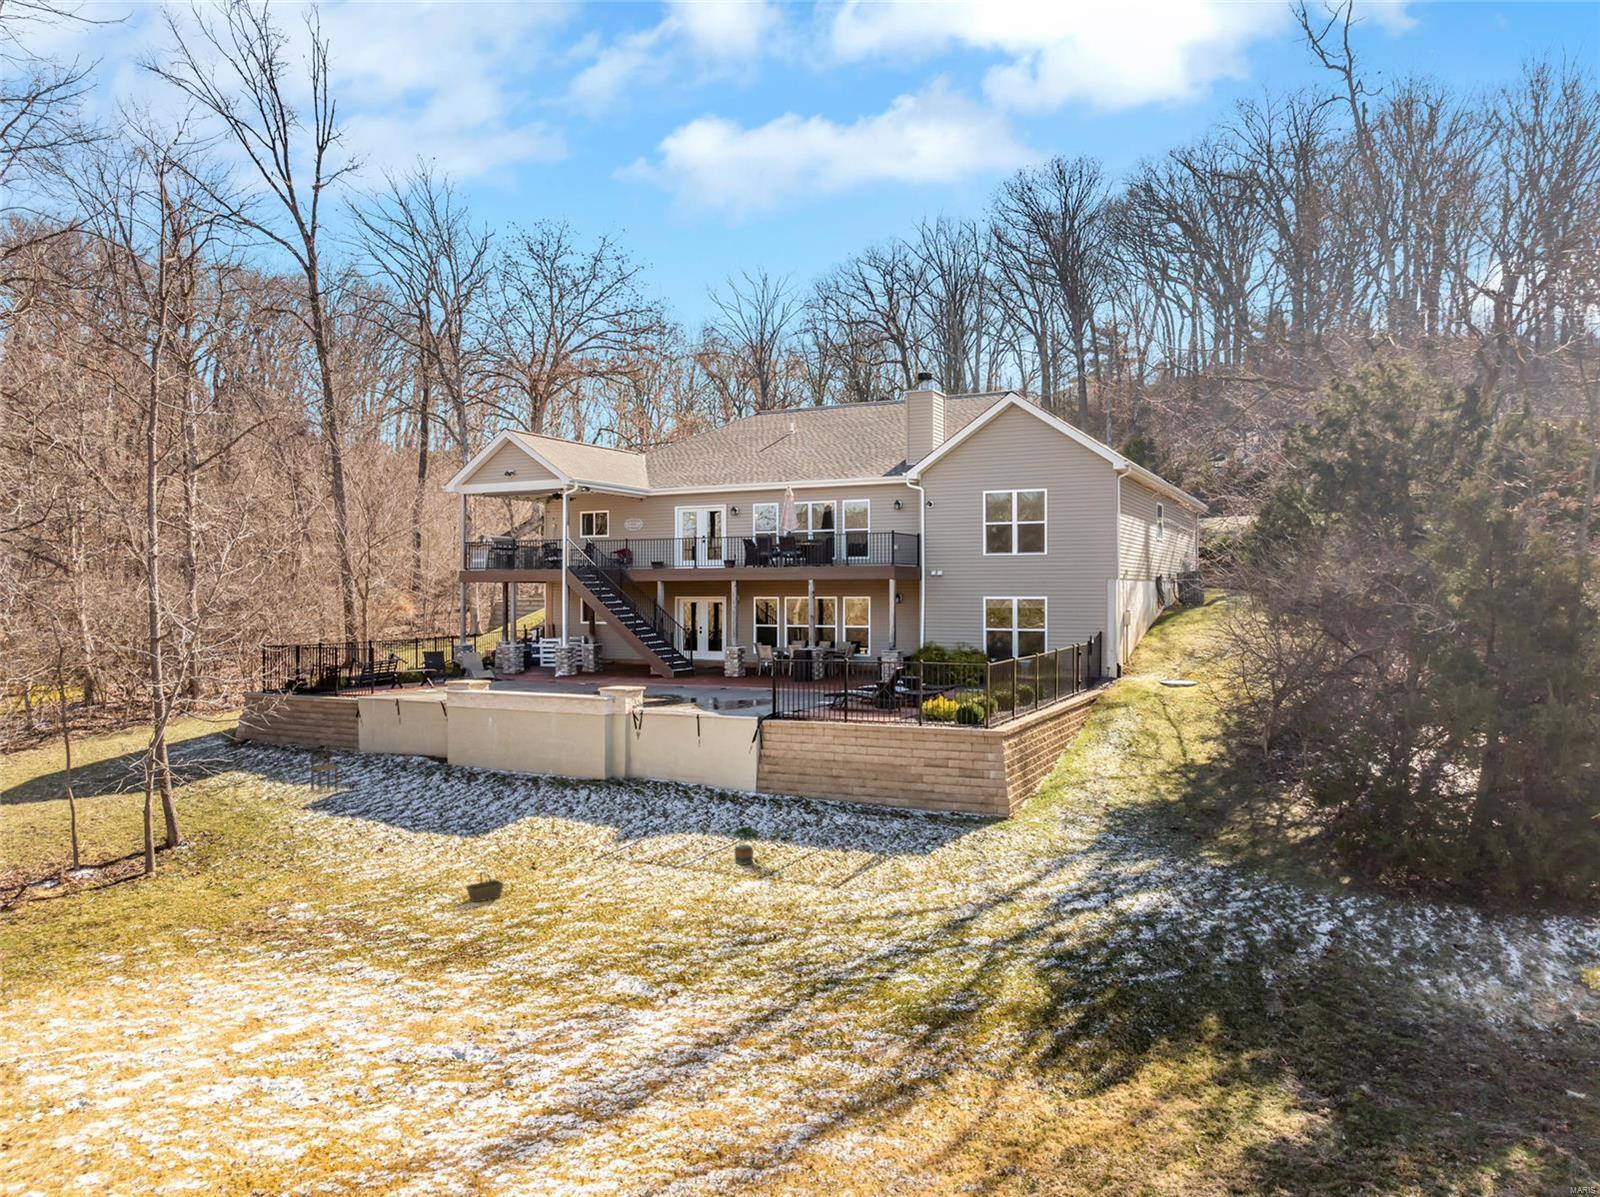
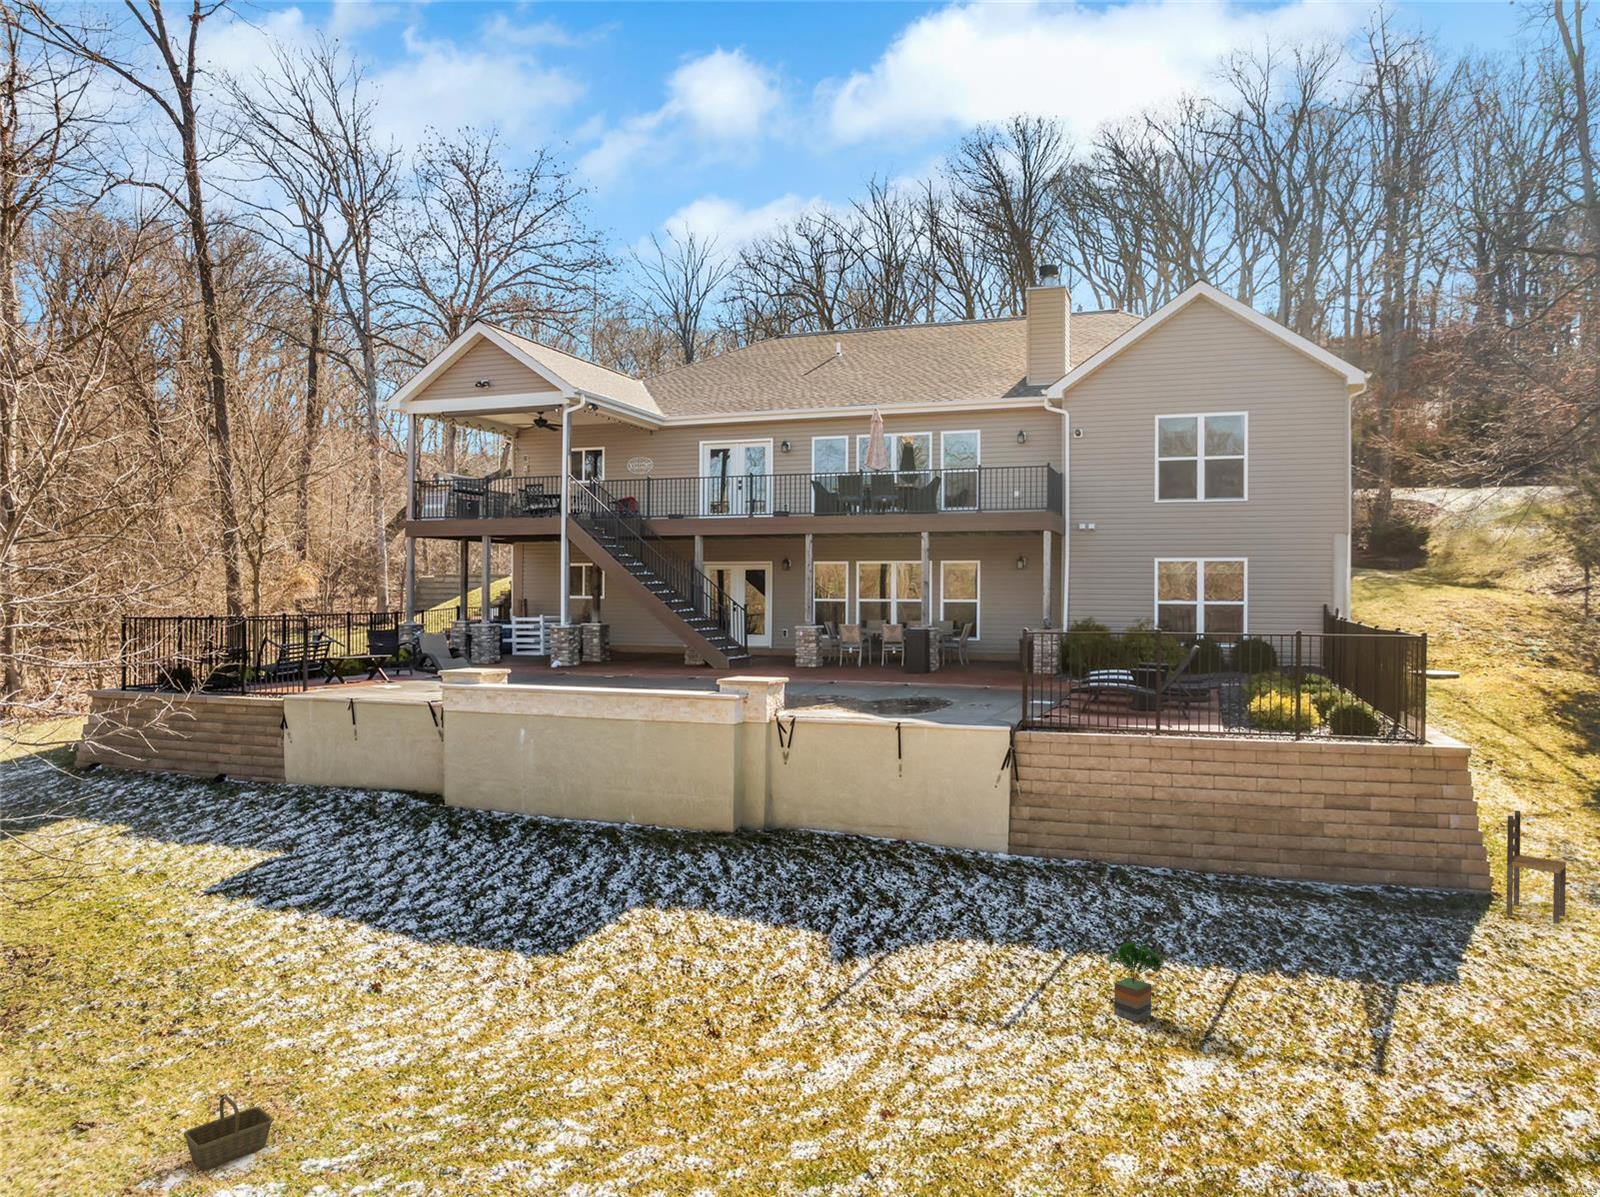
chair: present [311,744,338,793] -> present [1506,811,1566,924]
basket: present [466,874,504,902] -> present [184,1096,273,1171]

